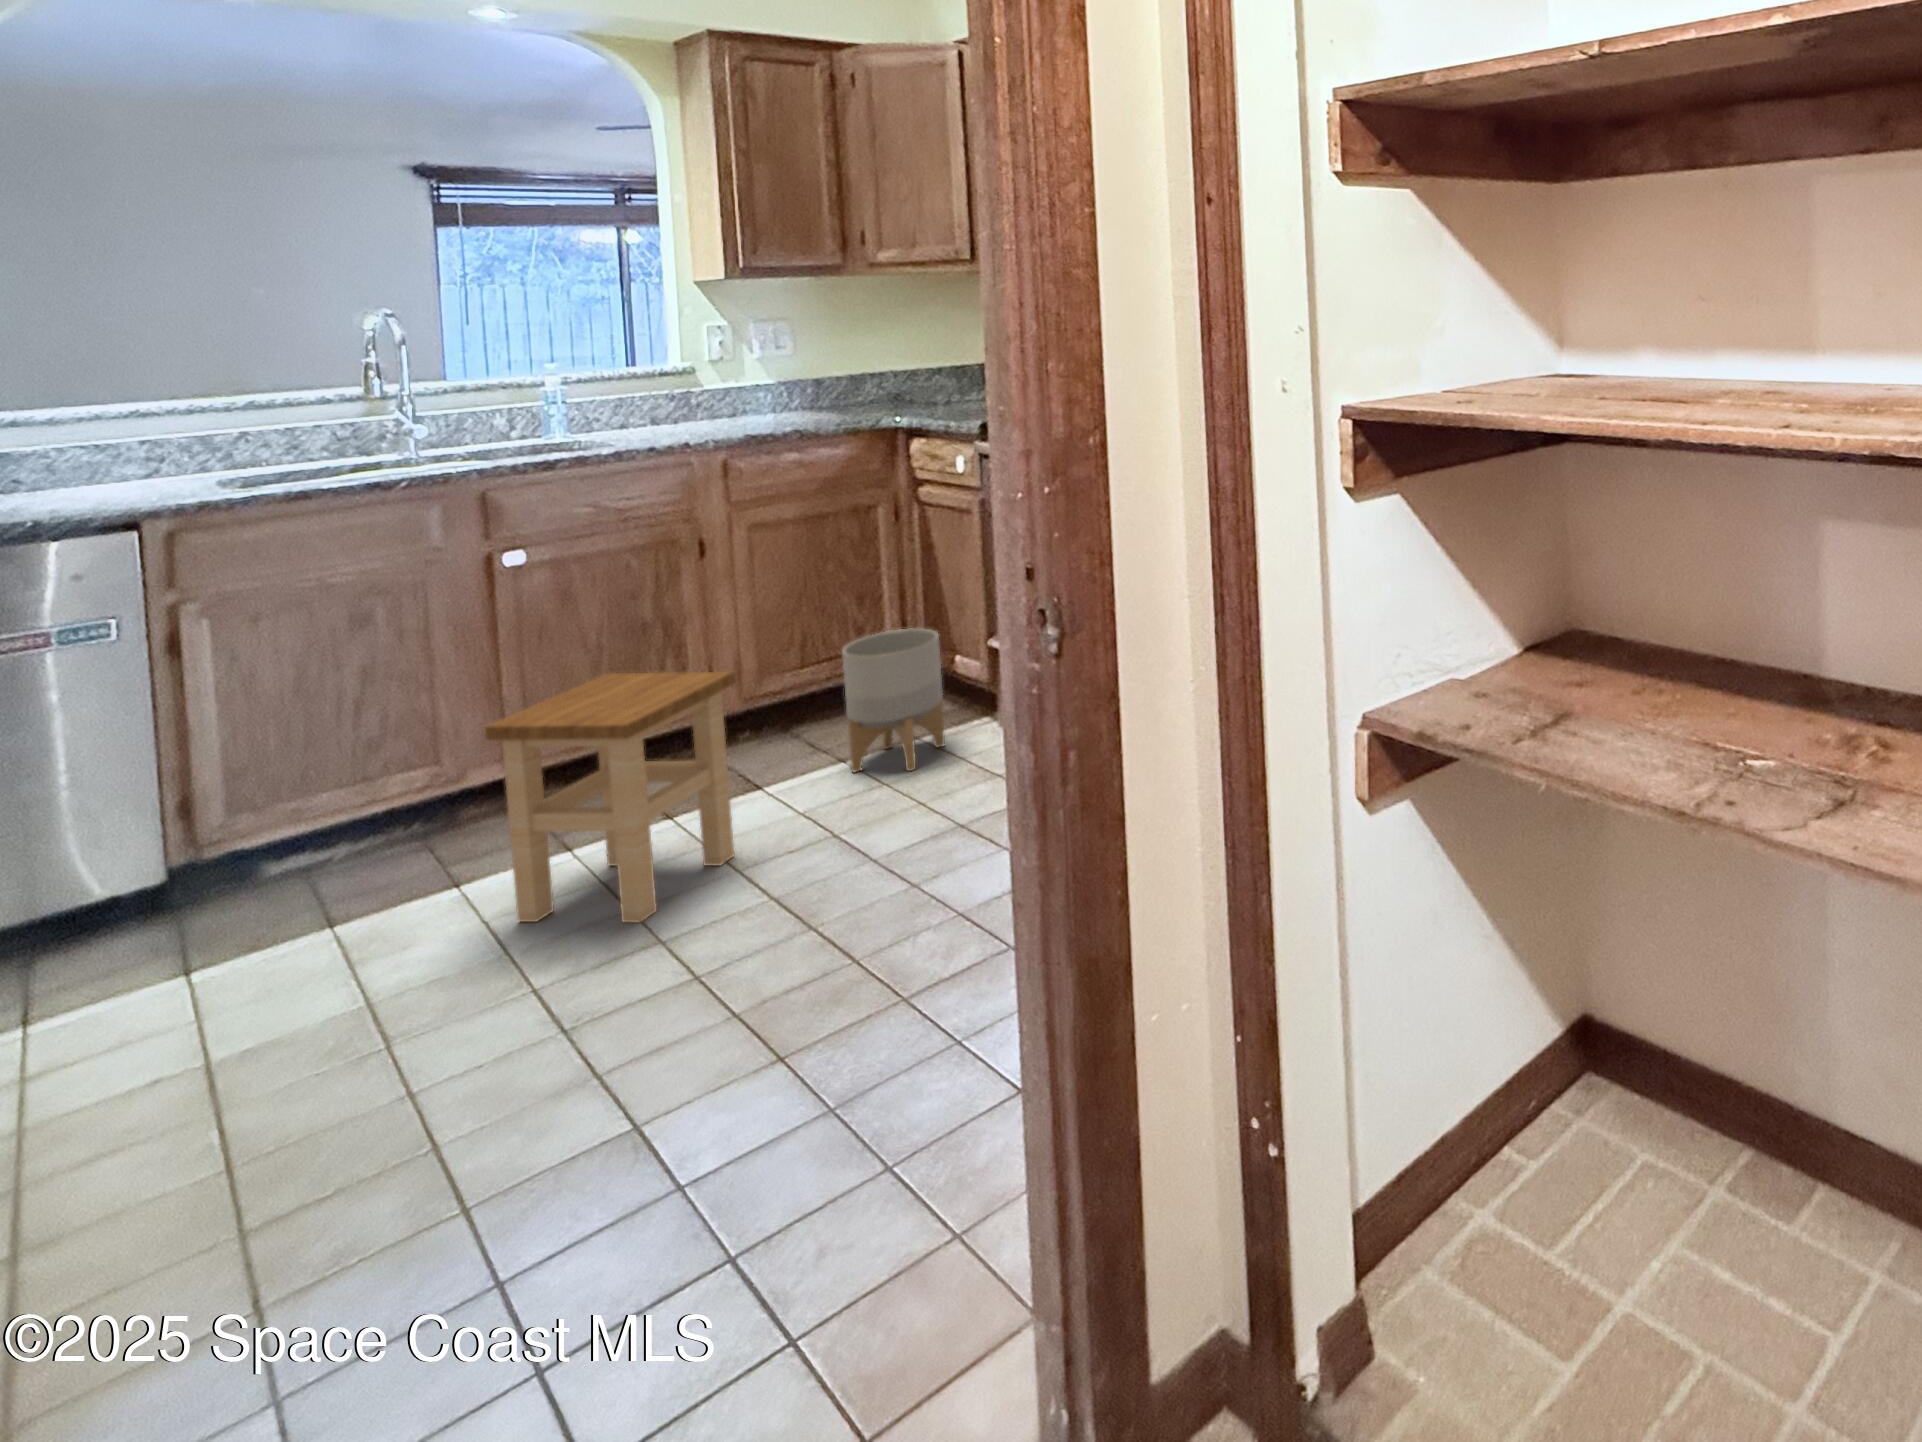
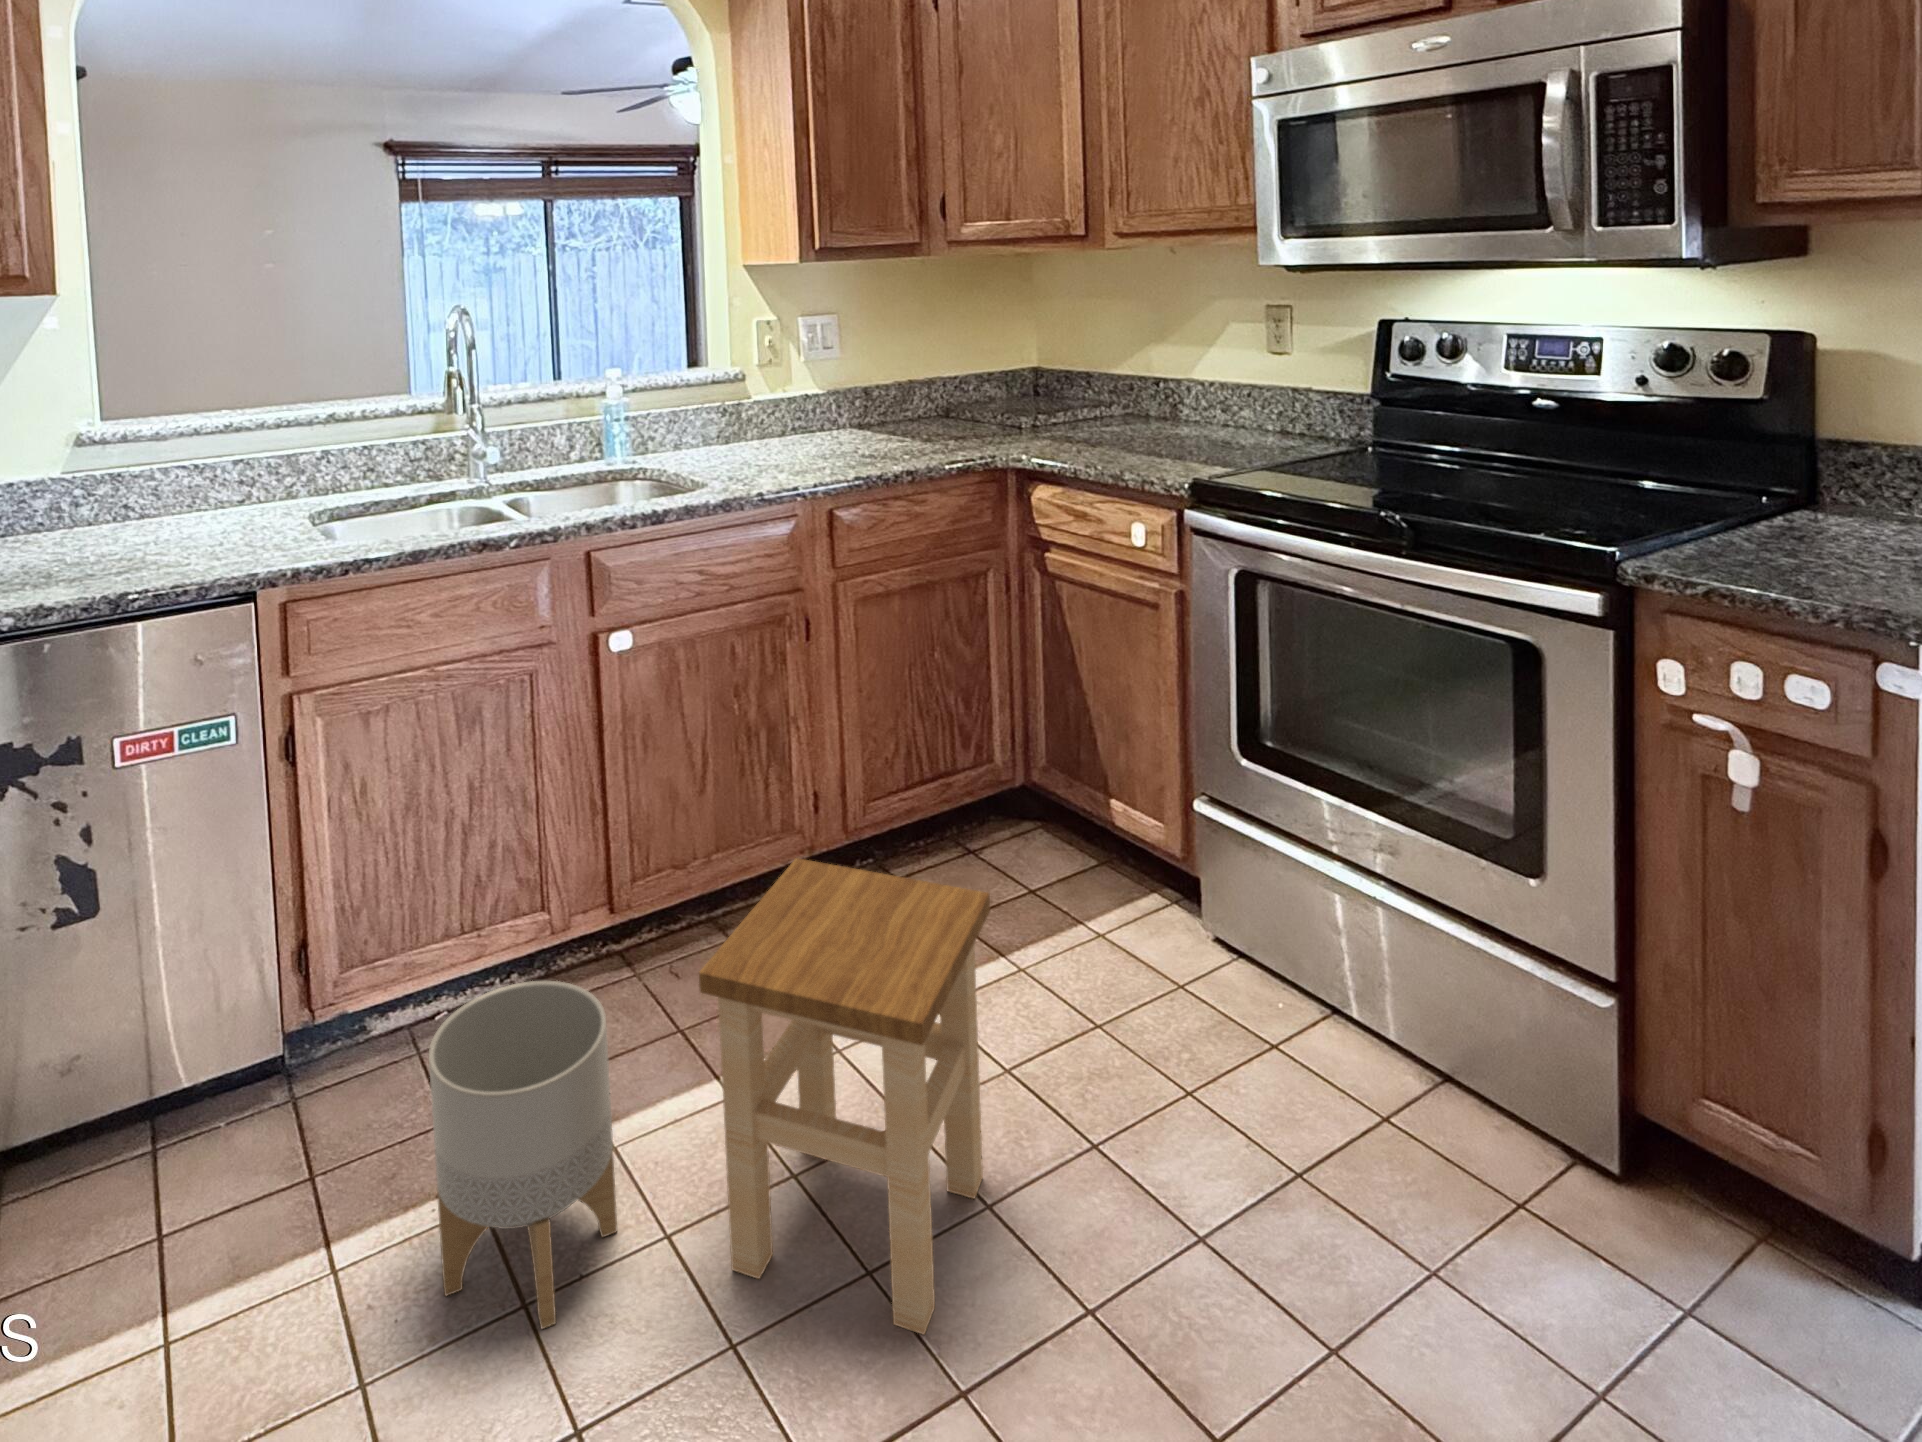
planter: present [842,628,945,772] -> present [429,981,617,1329]

